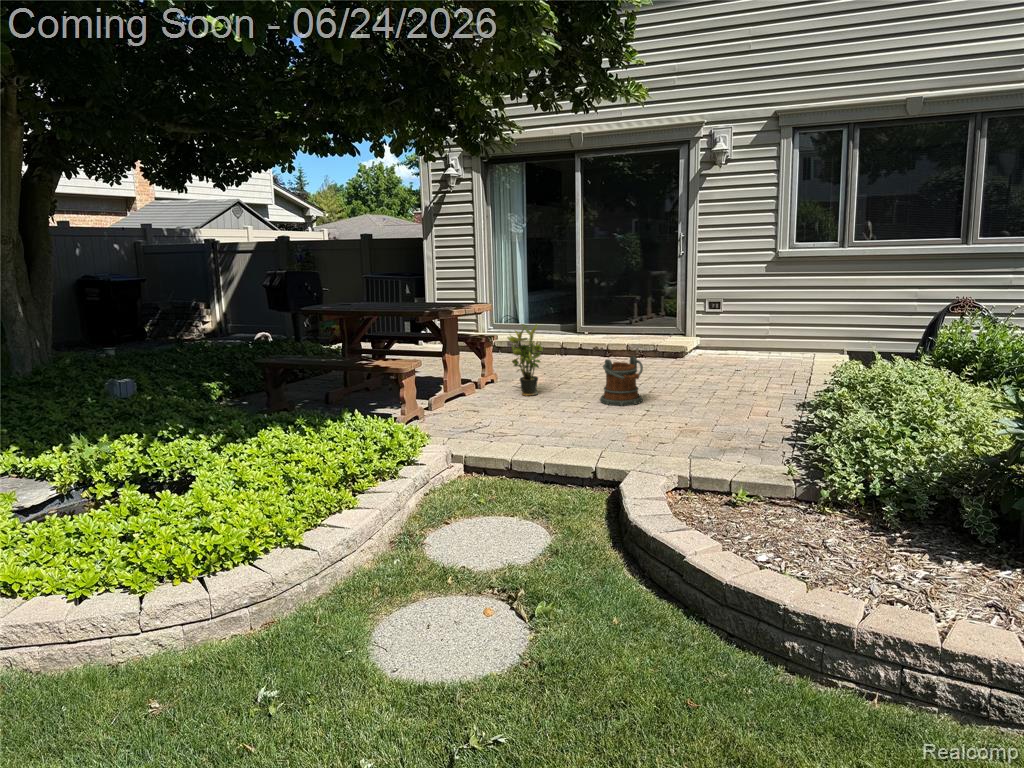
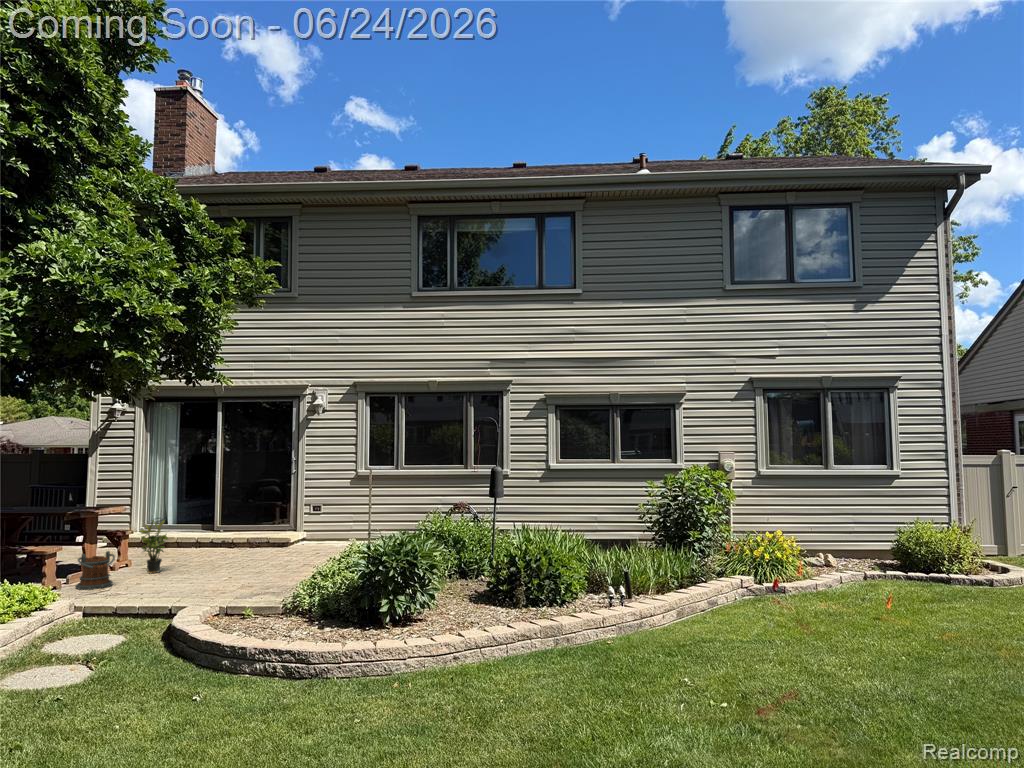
bucket: present [600,356,643,406] -> present [75,551,115,590]

